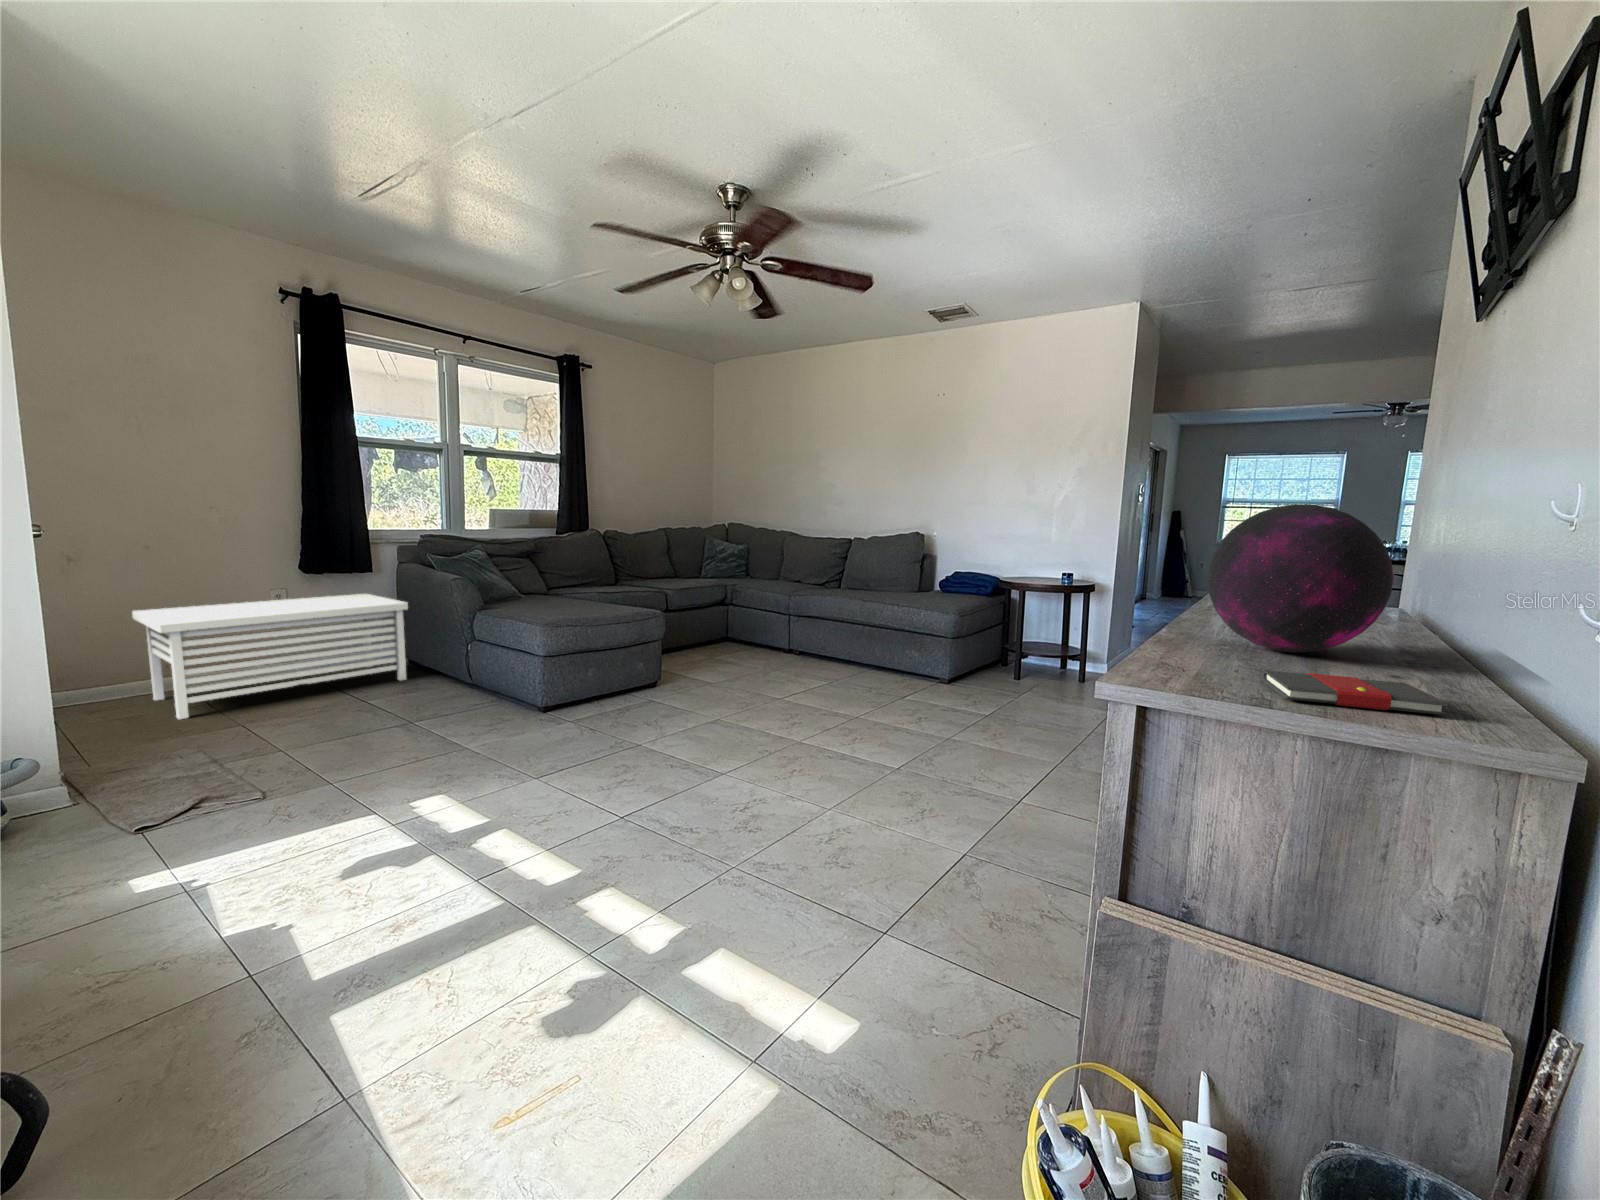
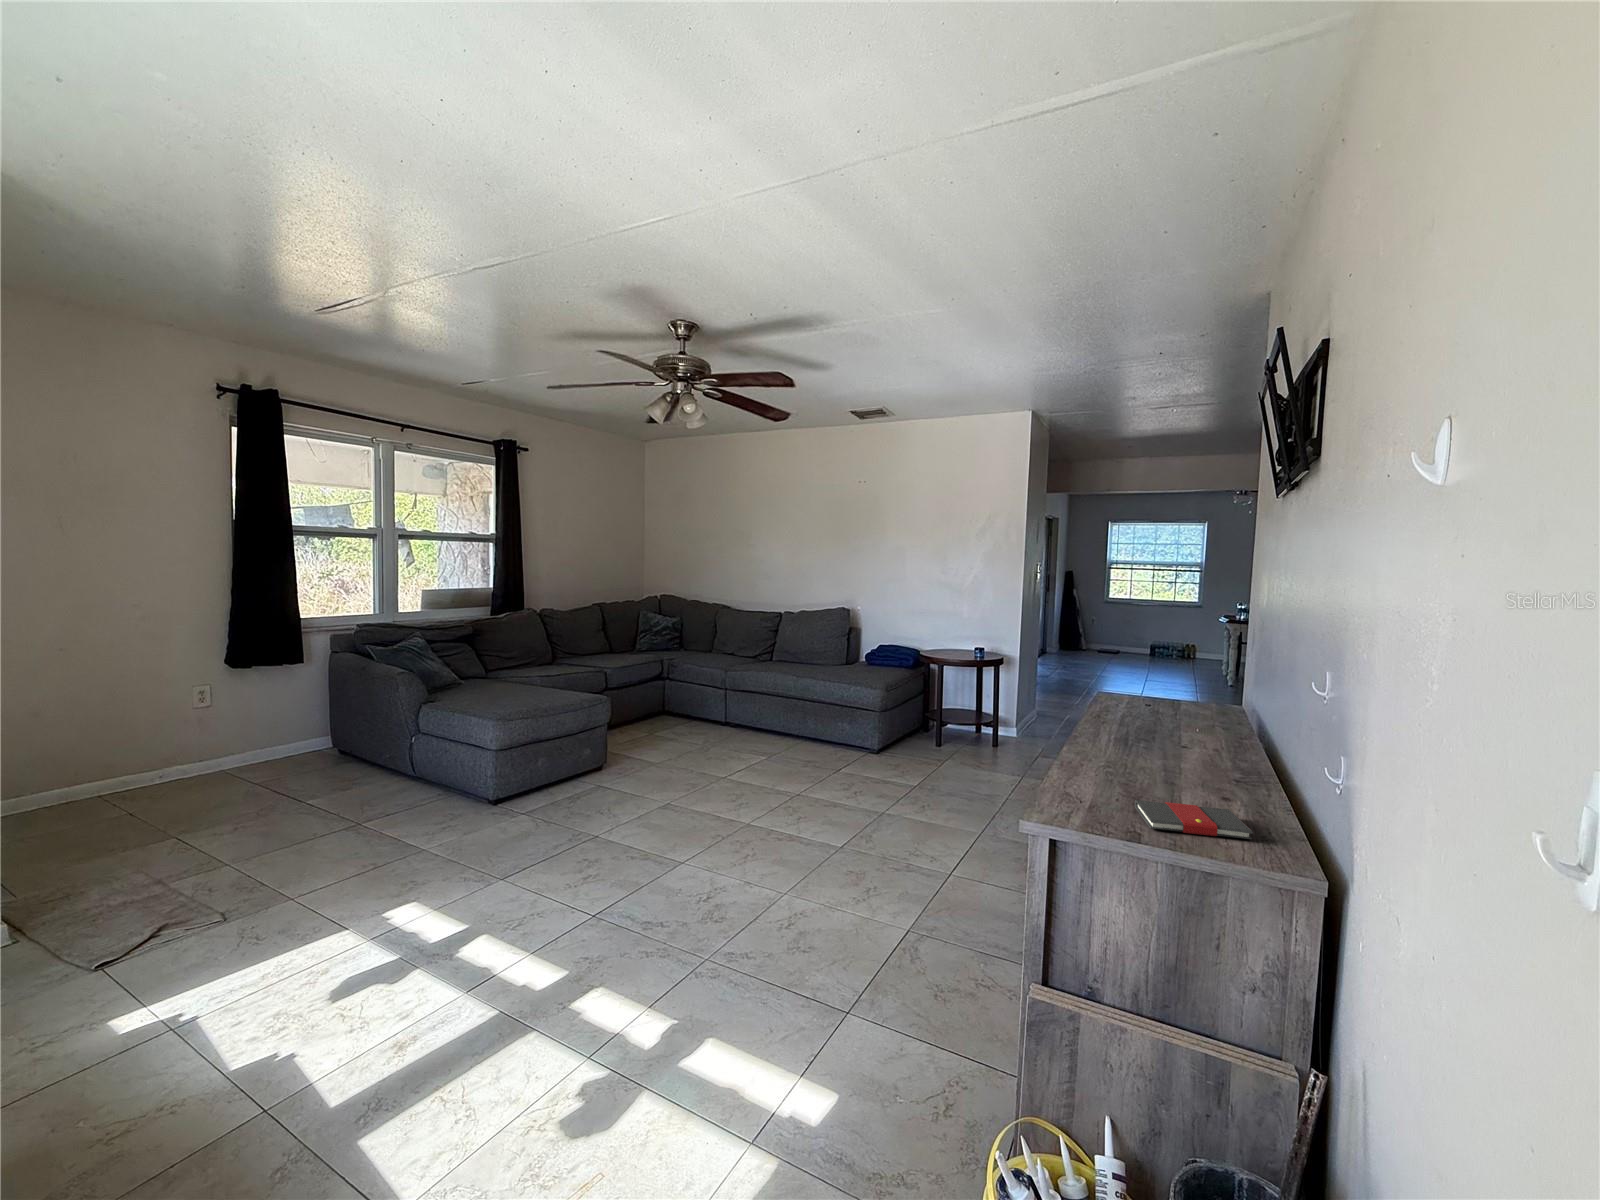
decorative orb: present [1207,504,1394,653] -> none [1095,656,1222,770]
storage bench: present [132,594,408,720] -> none [43,682,347,832]

